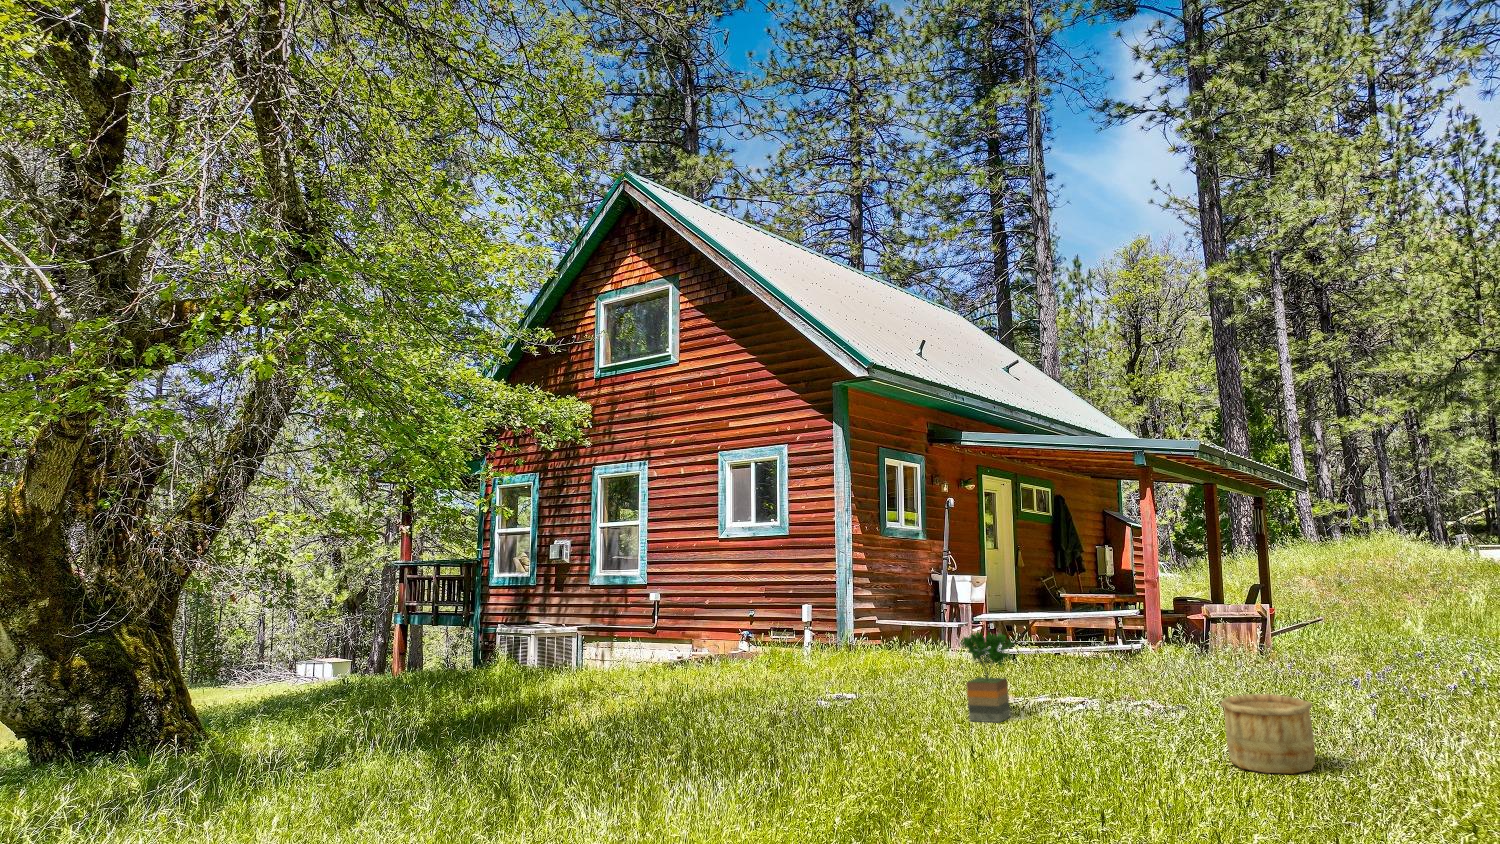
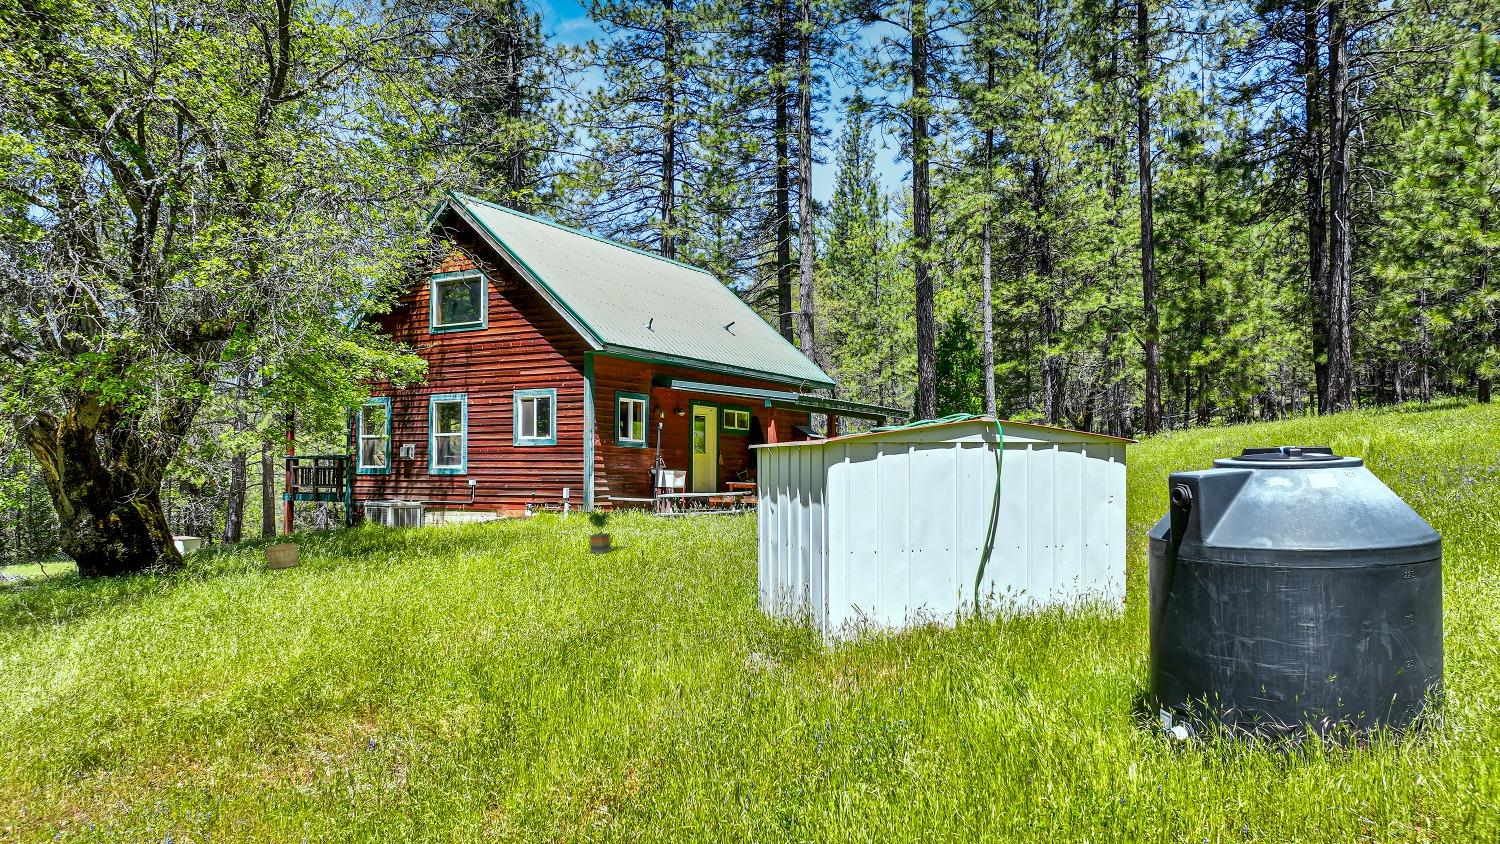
wooden bucket: present [1221,694,1315,774] -> present [267,543,298,569]

